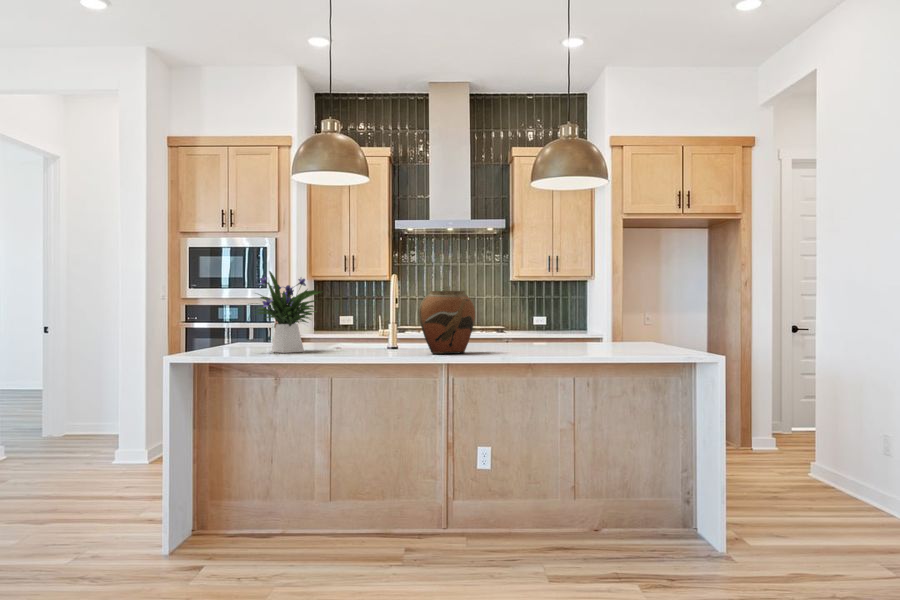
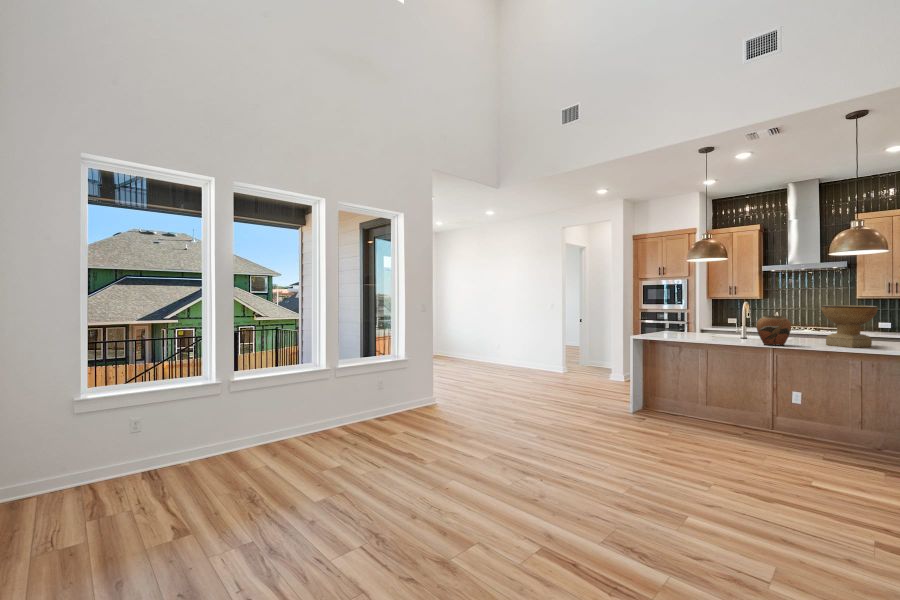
flower arrangement: present [252,271,323,353] -> none [672,305,708,339]
decorative bowl: none [511,272,588,350] -> present [821,305,878,348]

